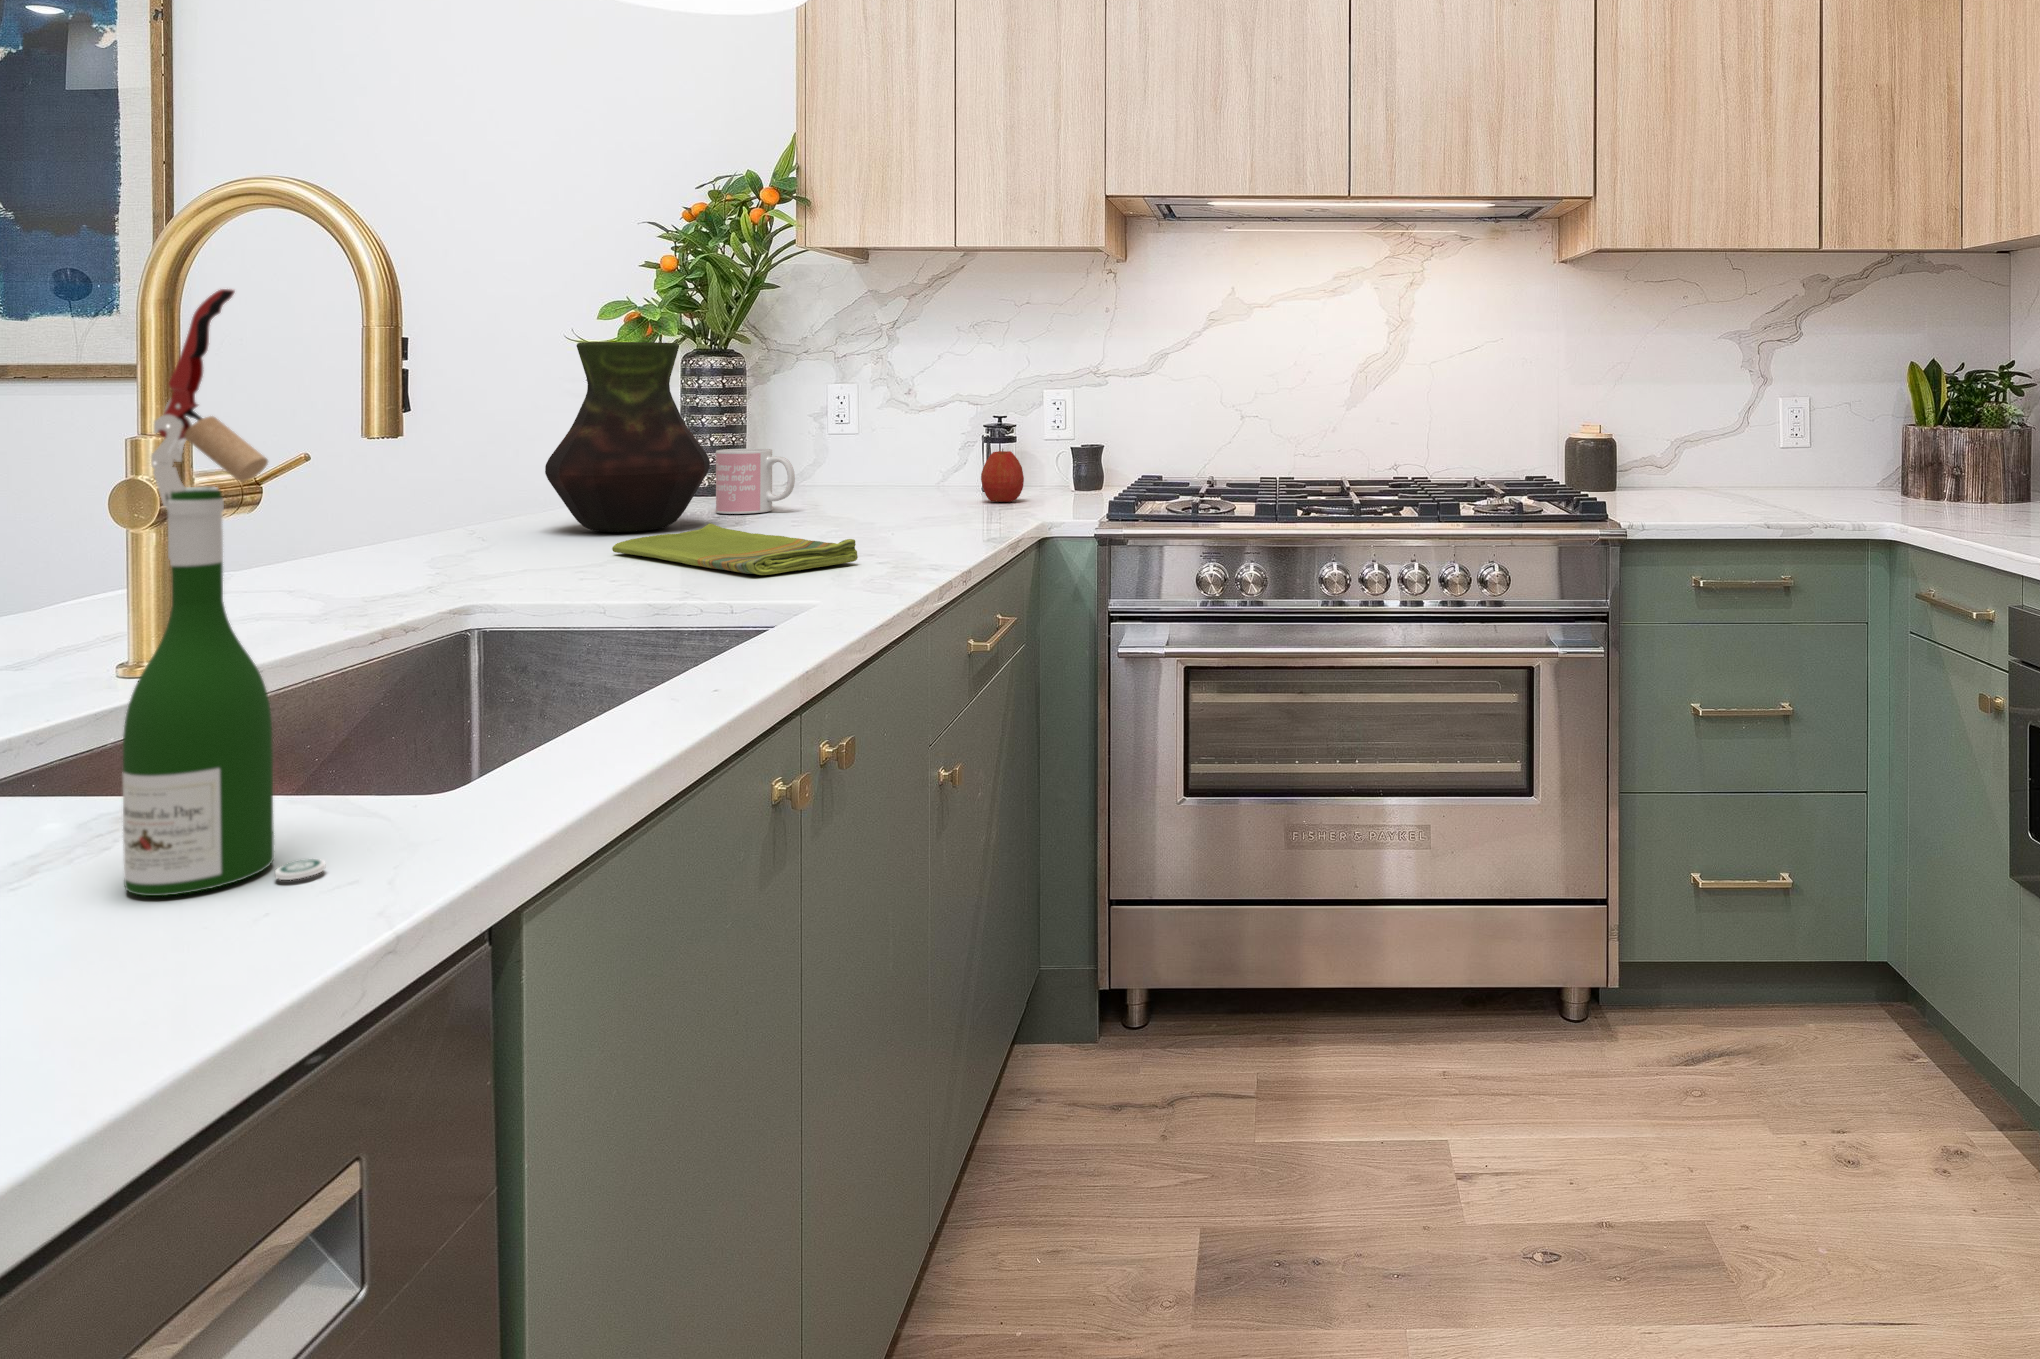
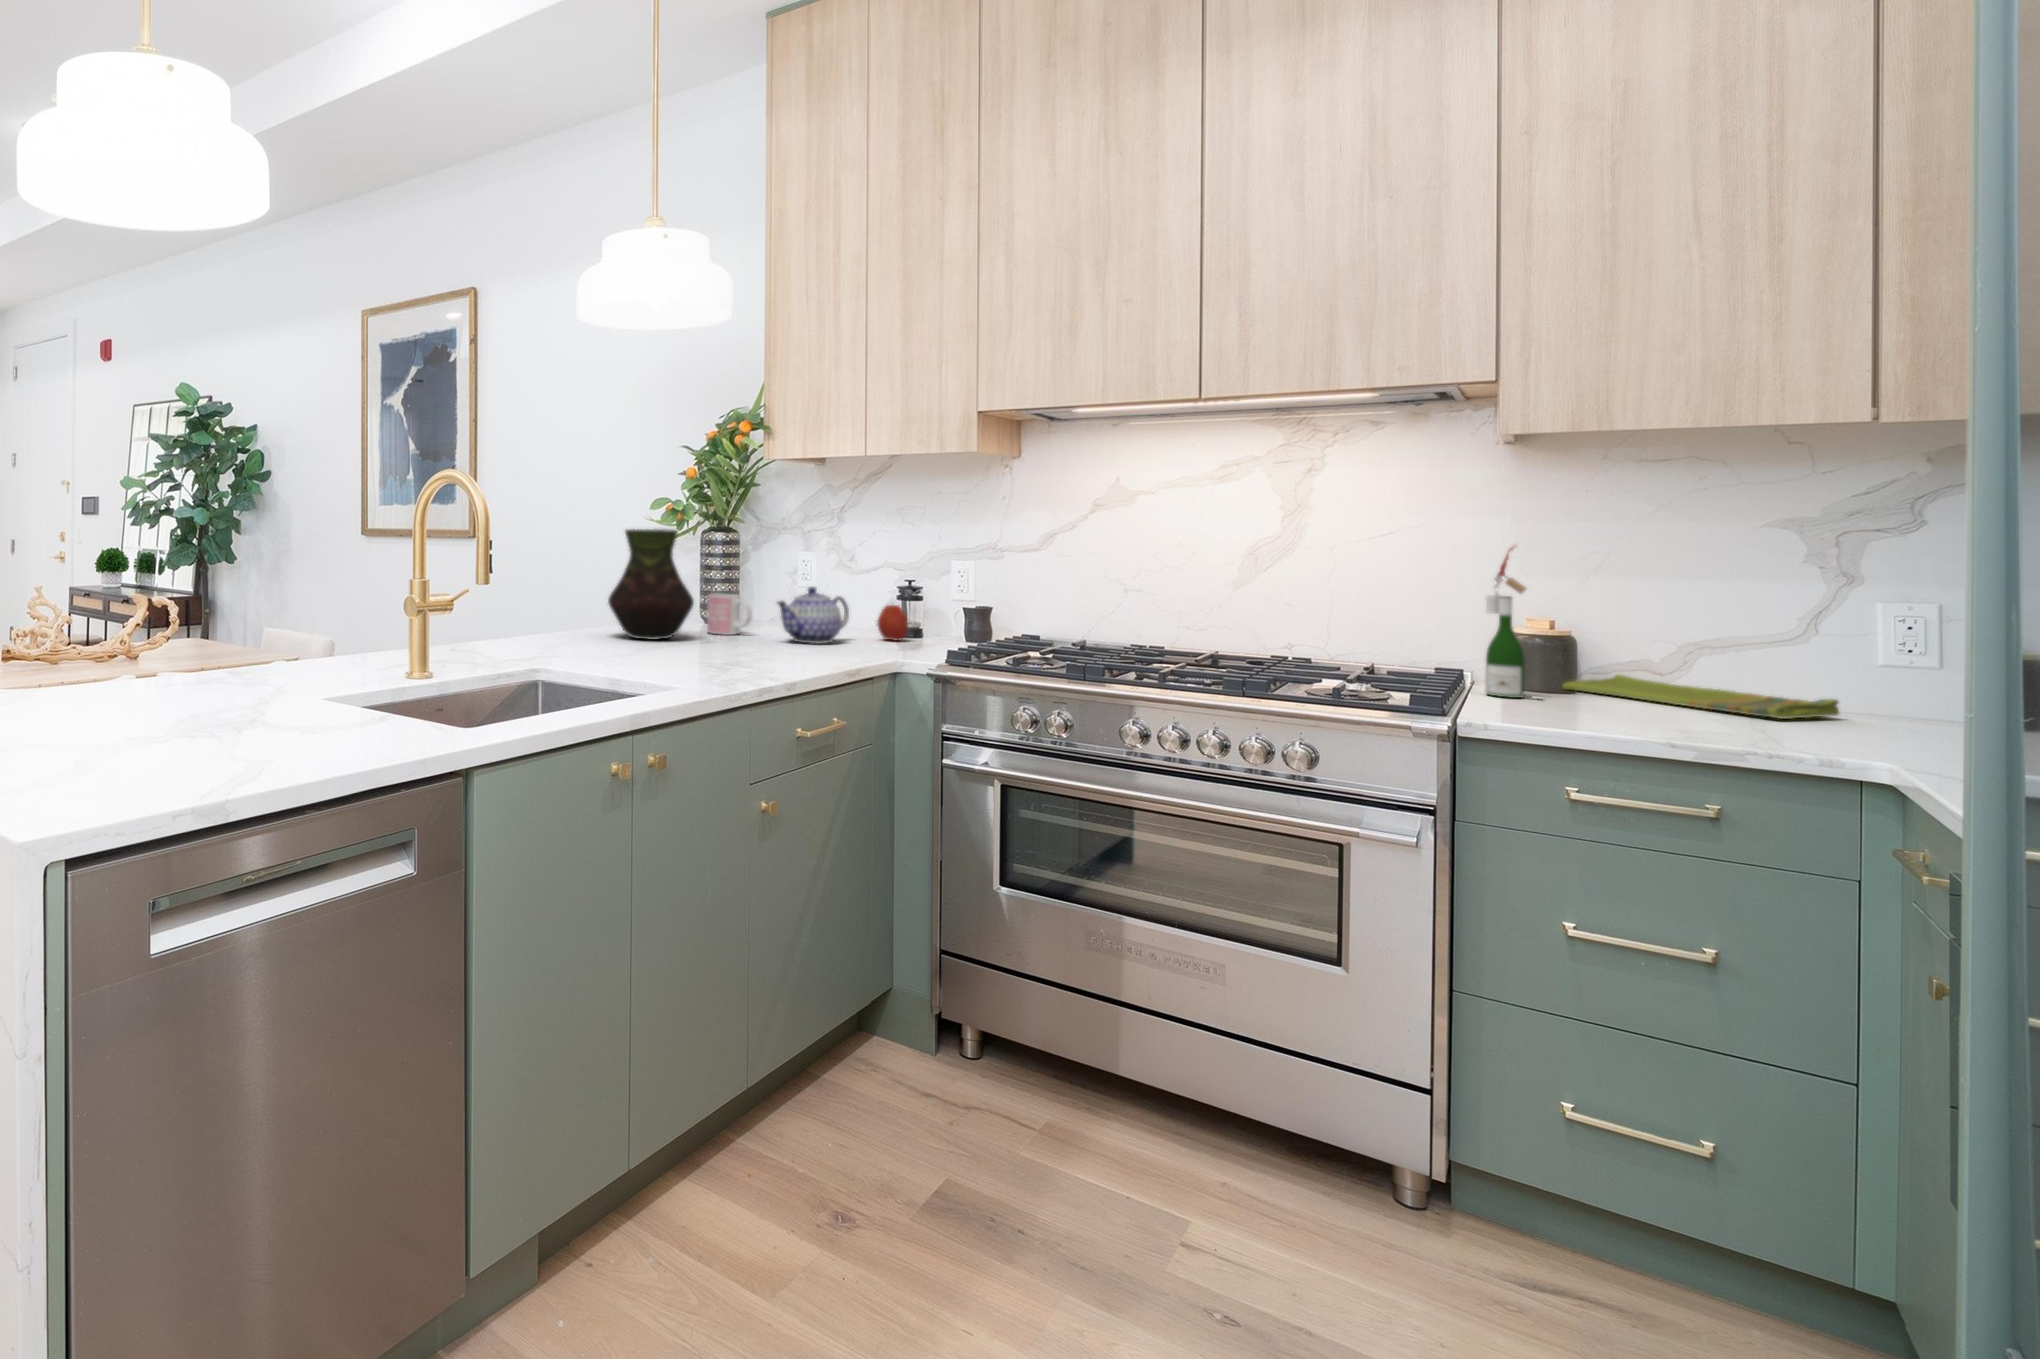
wine bottle: present [122,289,325,896] -> present [1486,548,1542,699]
teapot: none [850,430,946,515] -> present [777,587,849,644]
dish towel: present [612,523,858,575] -> present [1563,675,1839,719]

